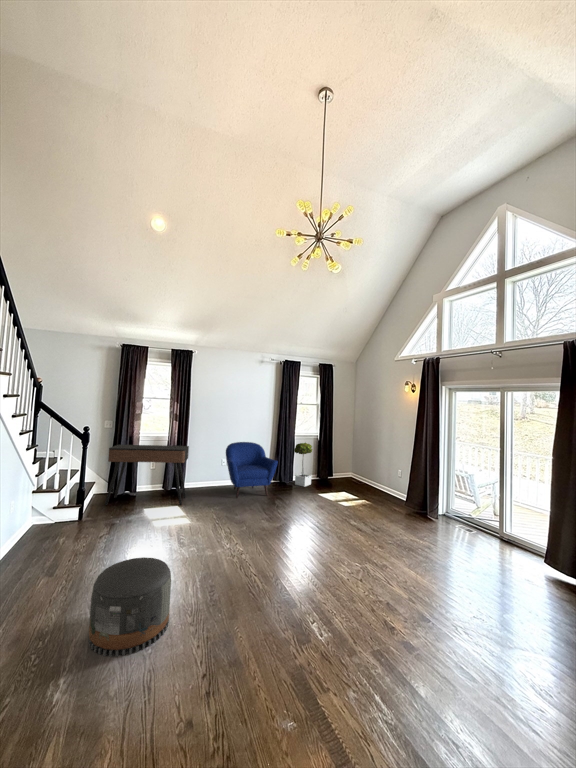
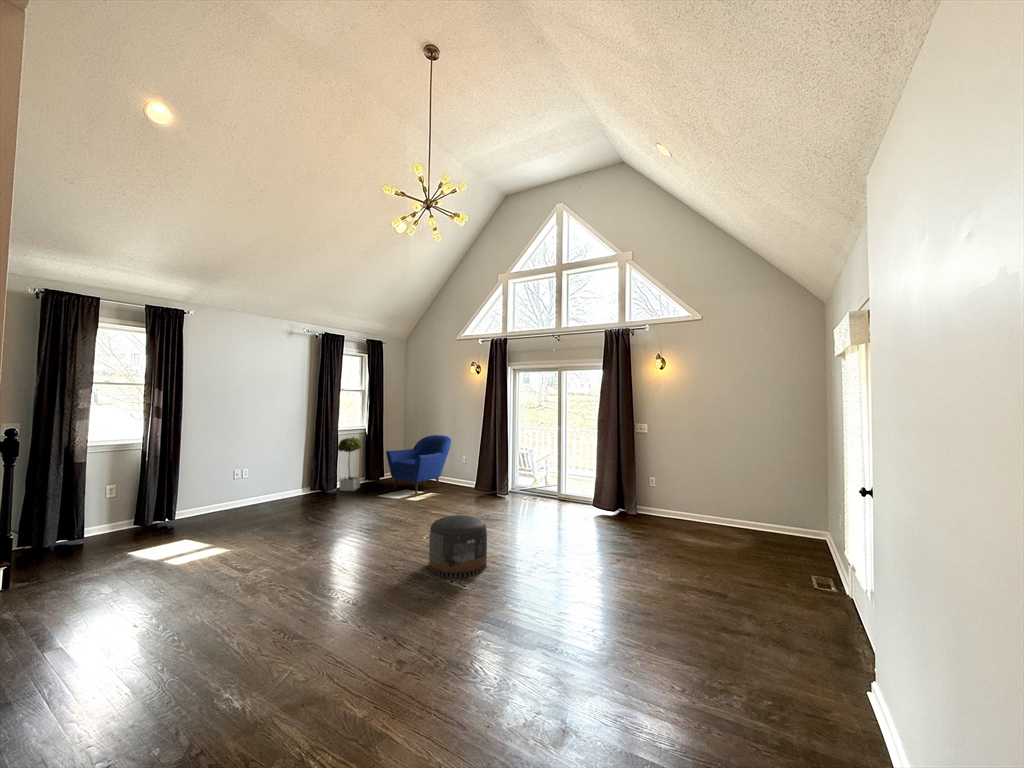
armchair: present [226,442,278,498] -> present [386,435,451,494]
console table: present [105,445,189,505] -> none [33,453,188,560]
pouf: present [88,557,171,656] -> present [429,515,487,578]

